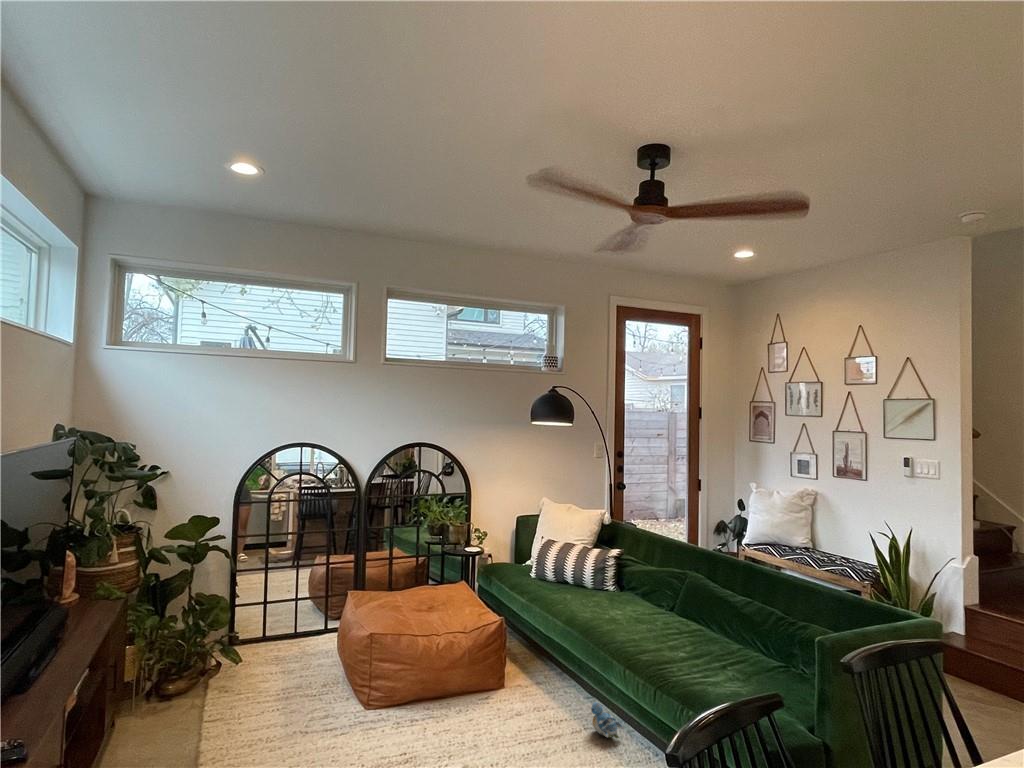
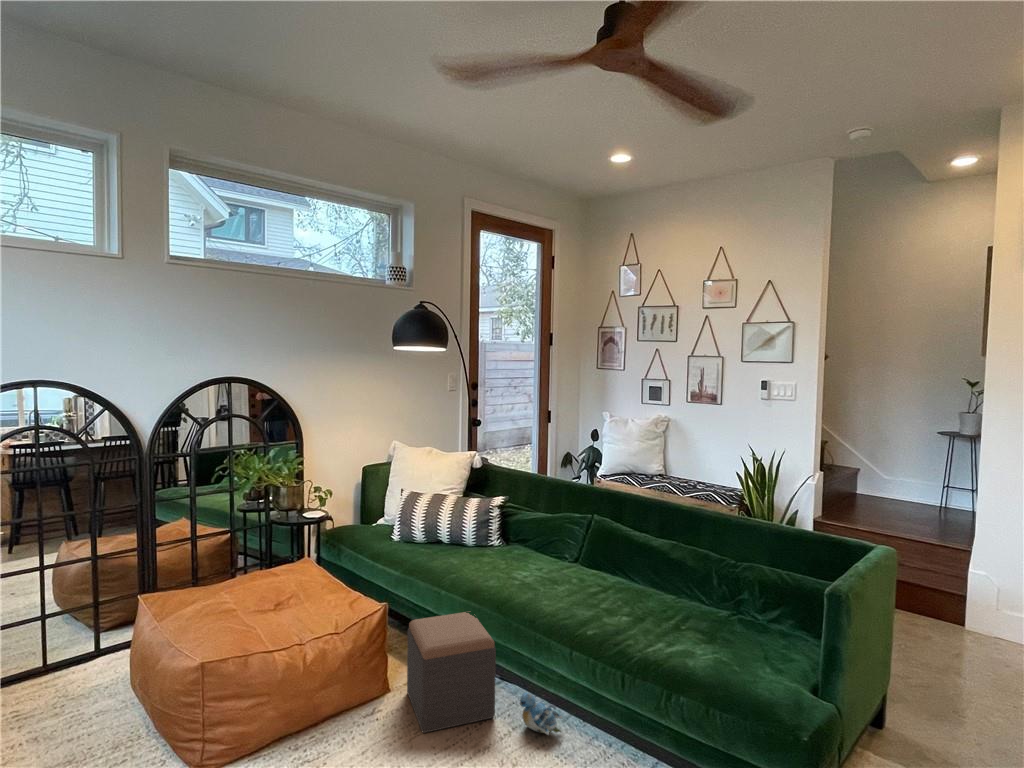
footstool: none [516,633,575,719] -> present [407,612,496,733]

